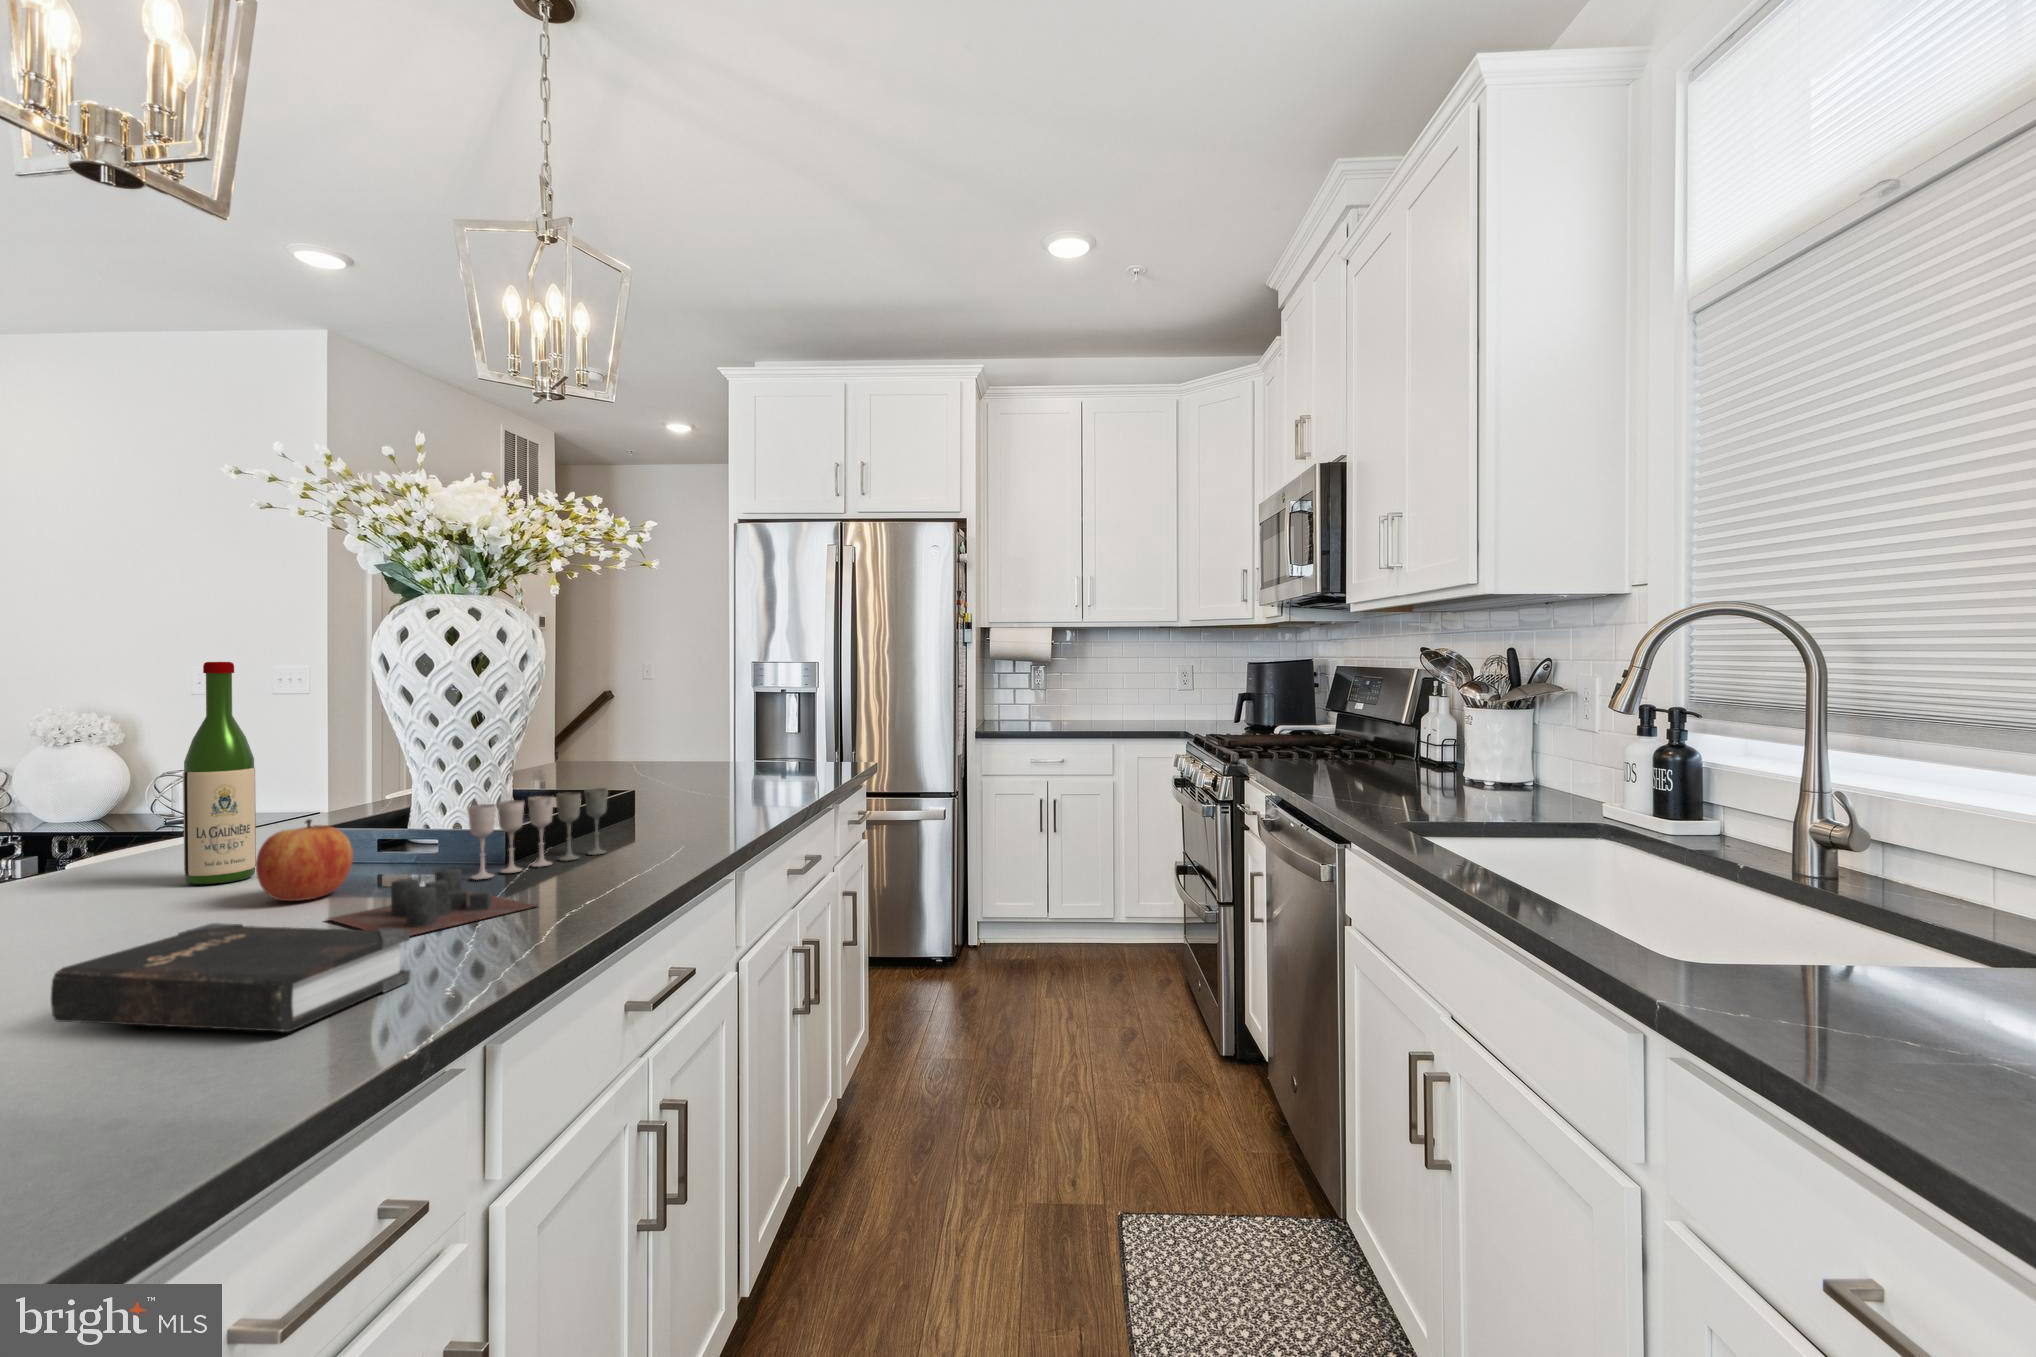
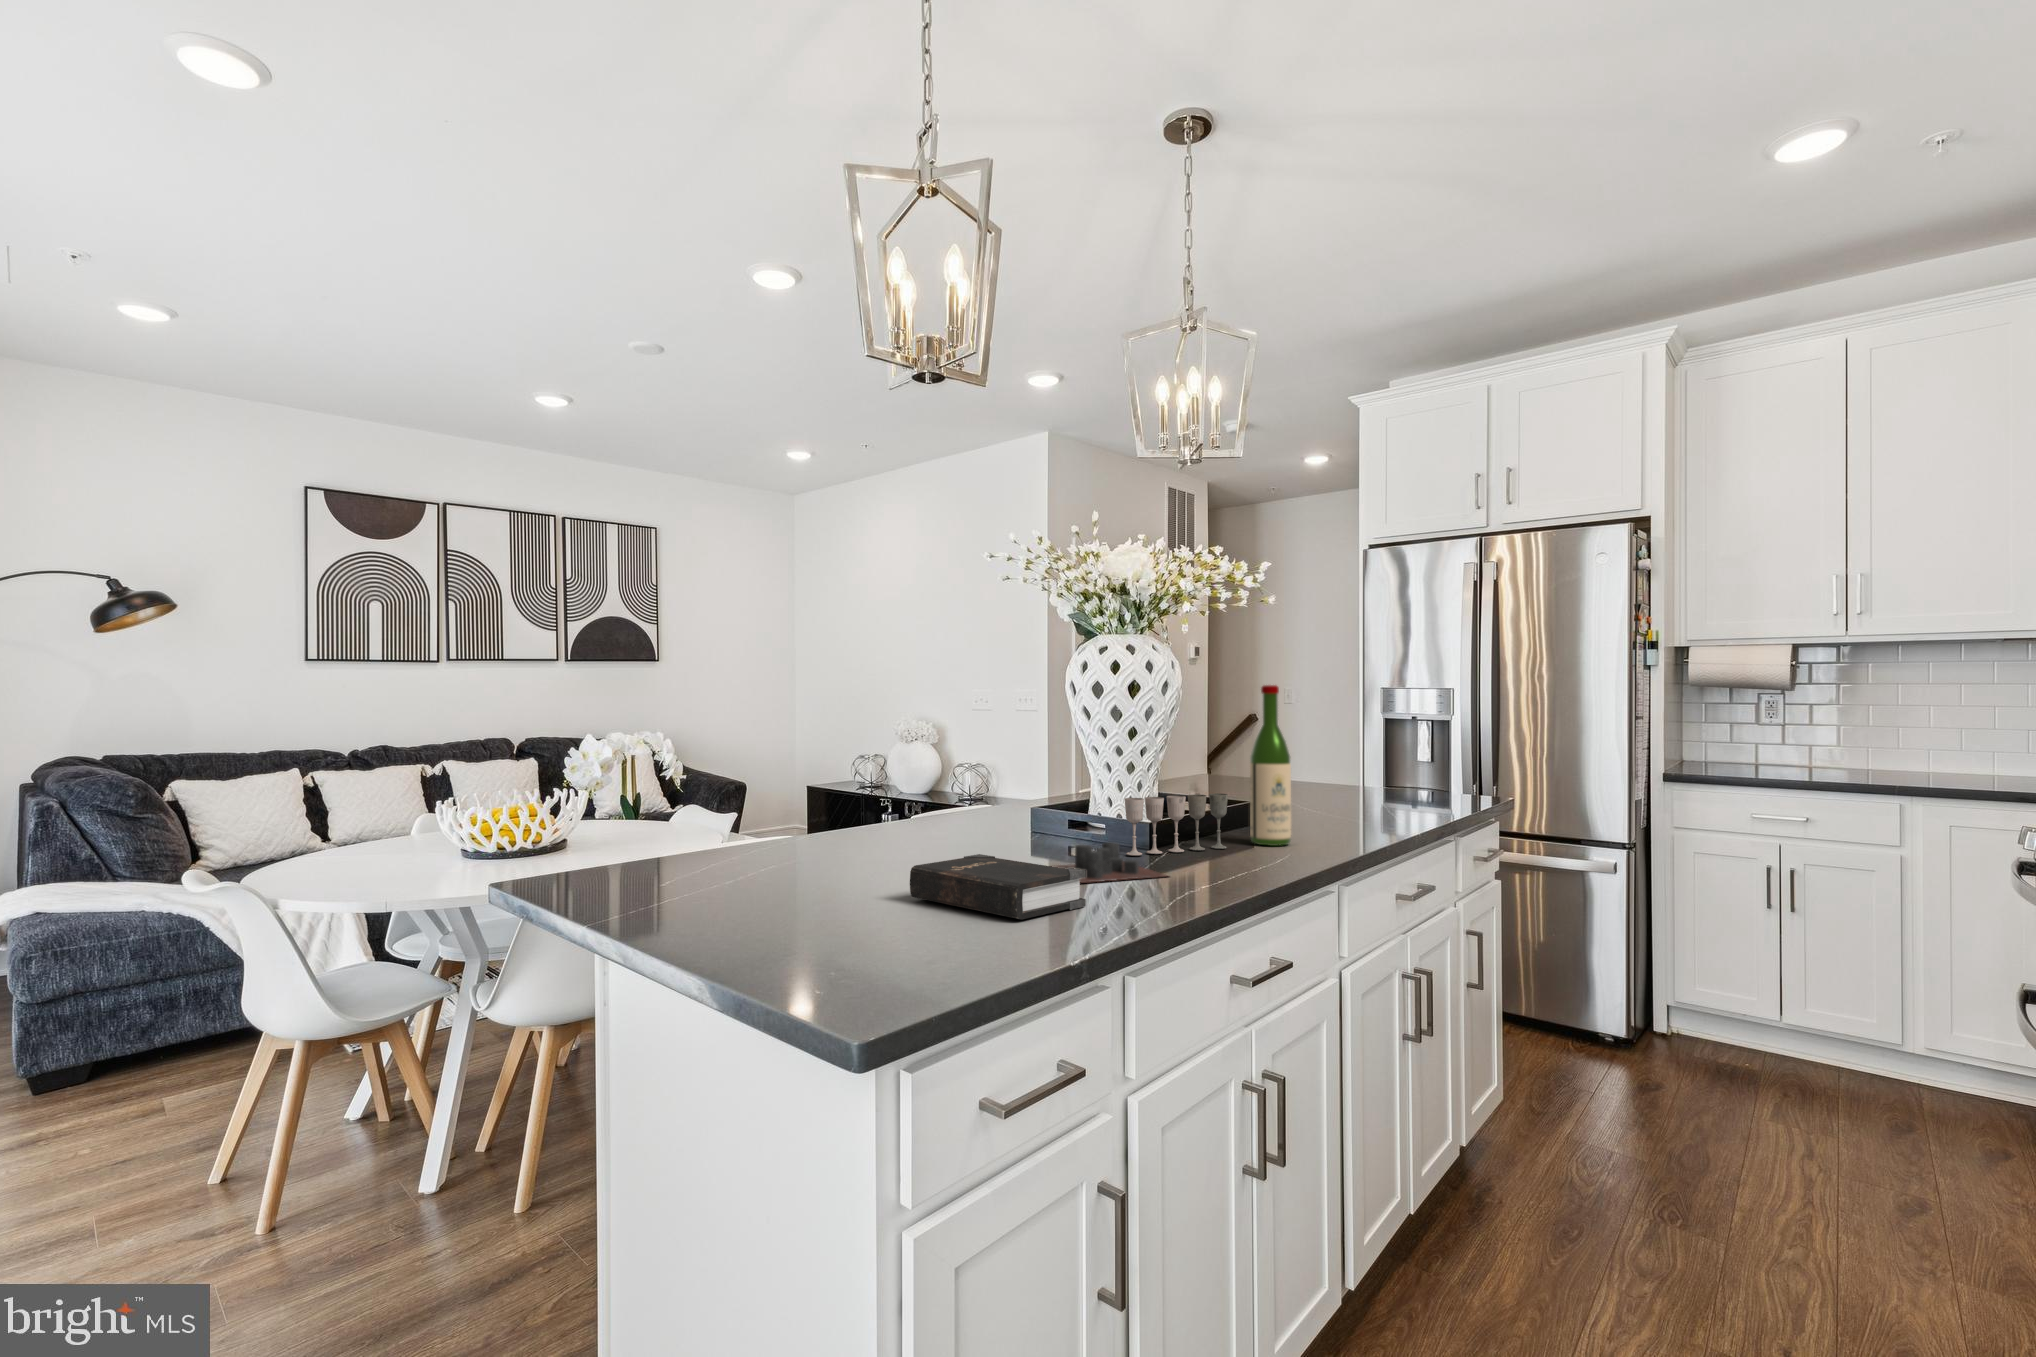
wine bottle: present [183,662,256,884] -> present [1250,685,1291,846]
apple: present [256,819,353,901] -> none [998,799,1053,855]

